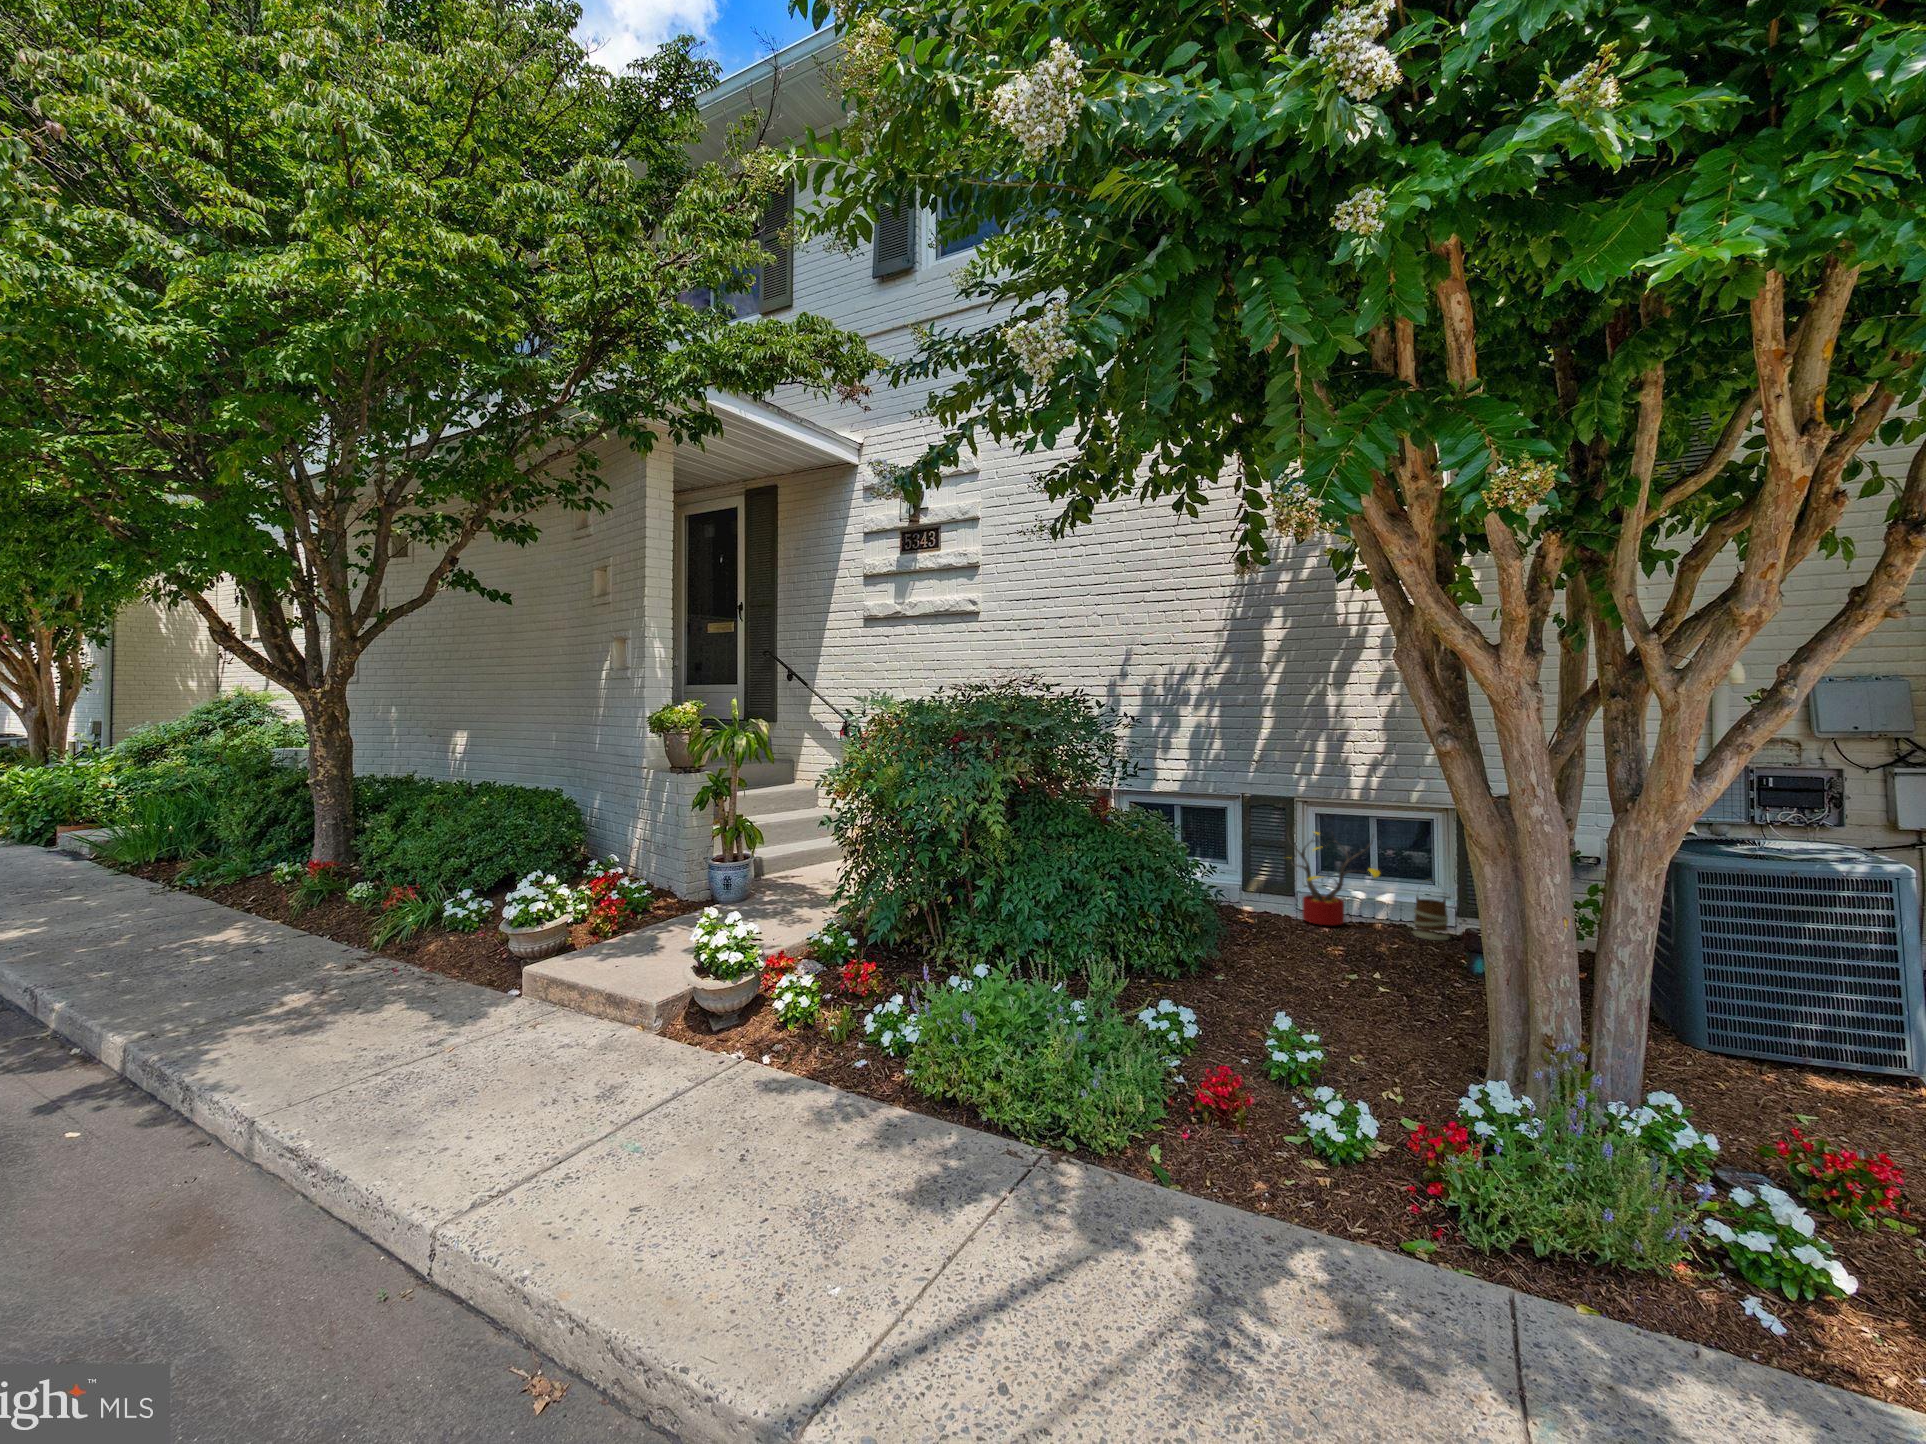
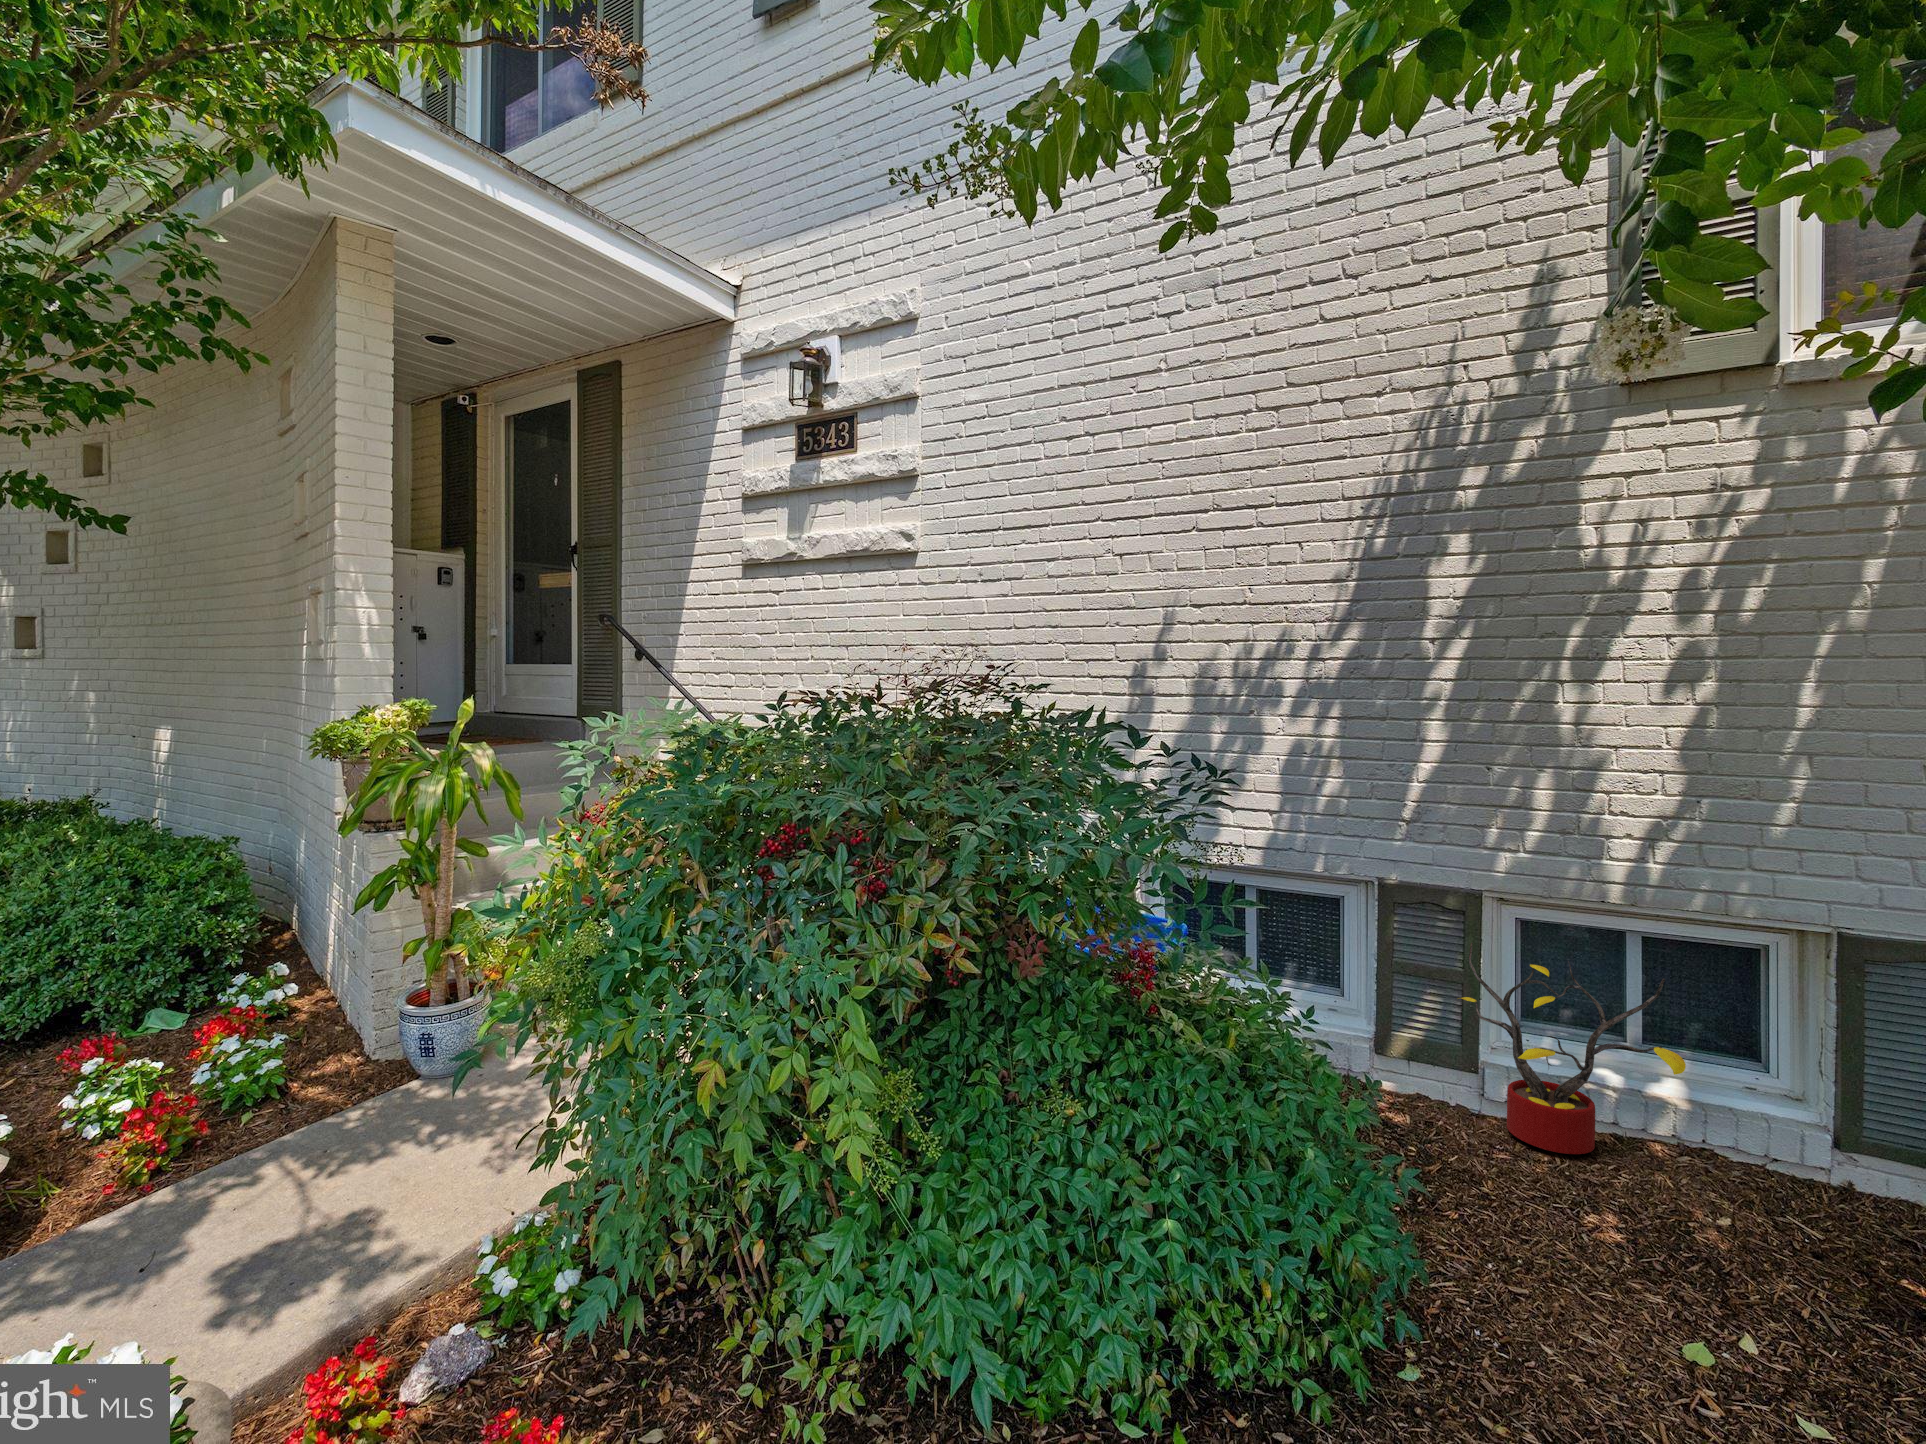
wooden bucket: present [1413,889,1449,940] -> none [1743,1075,1830,1208]

